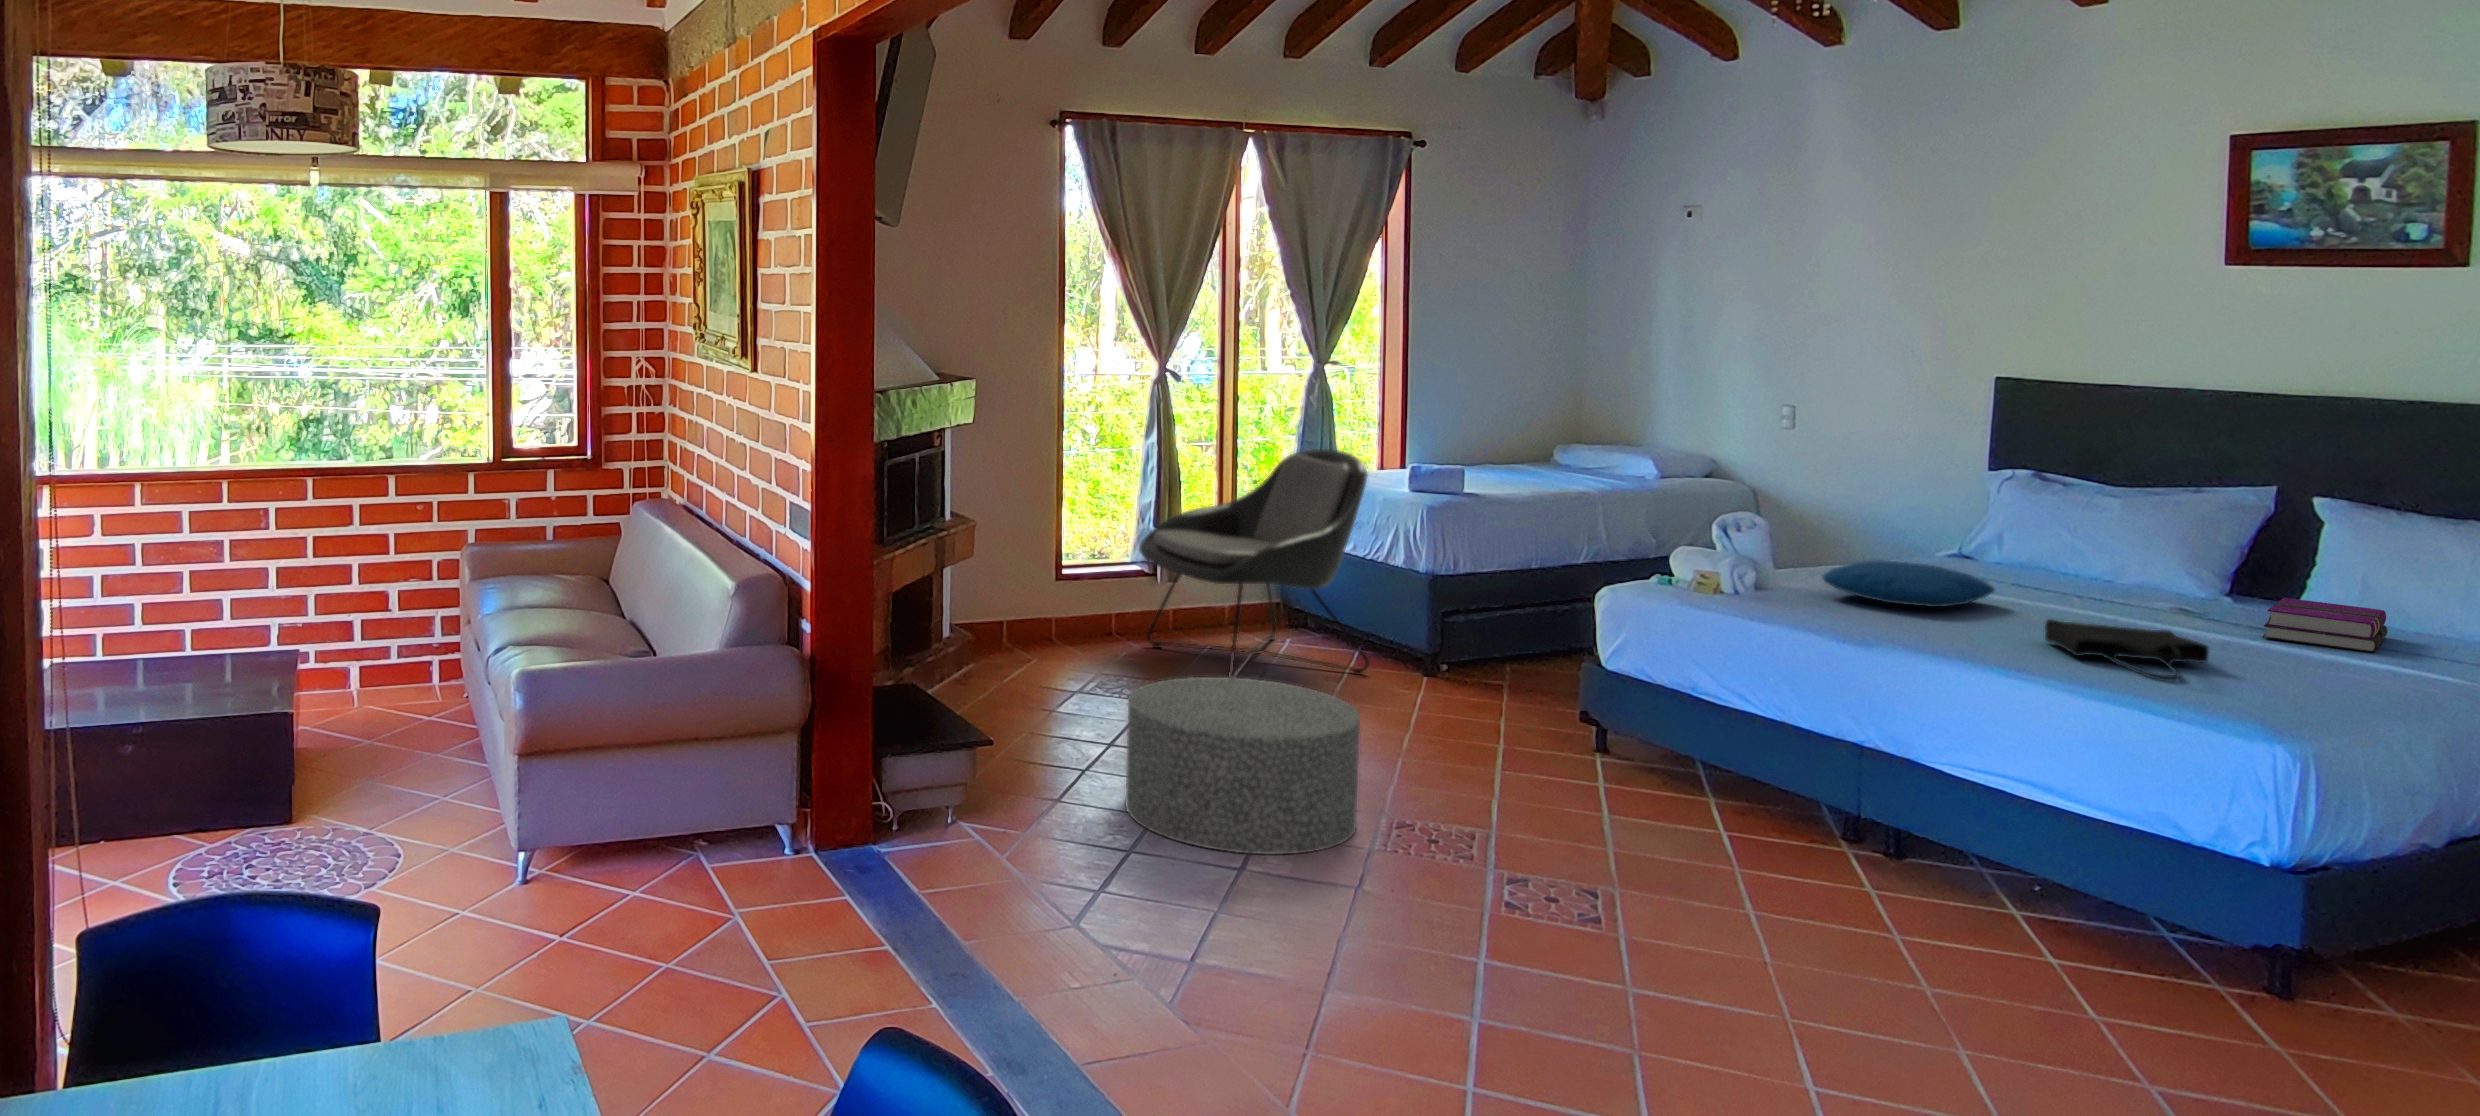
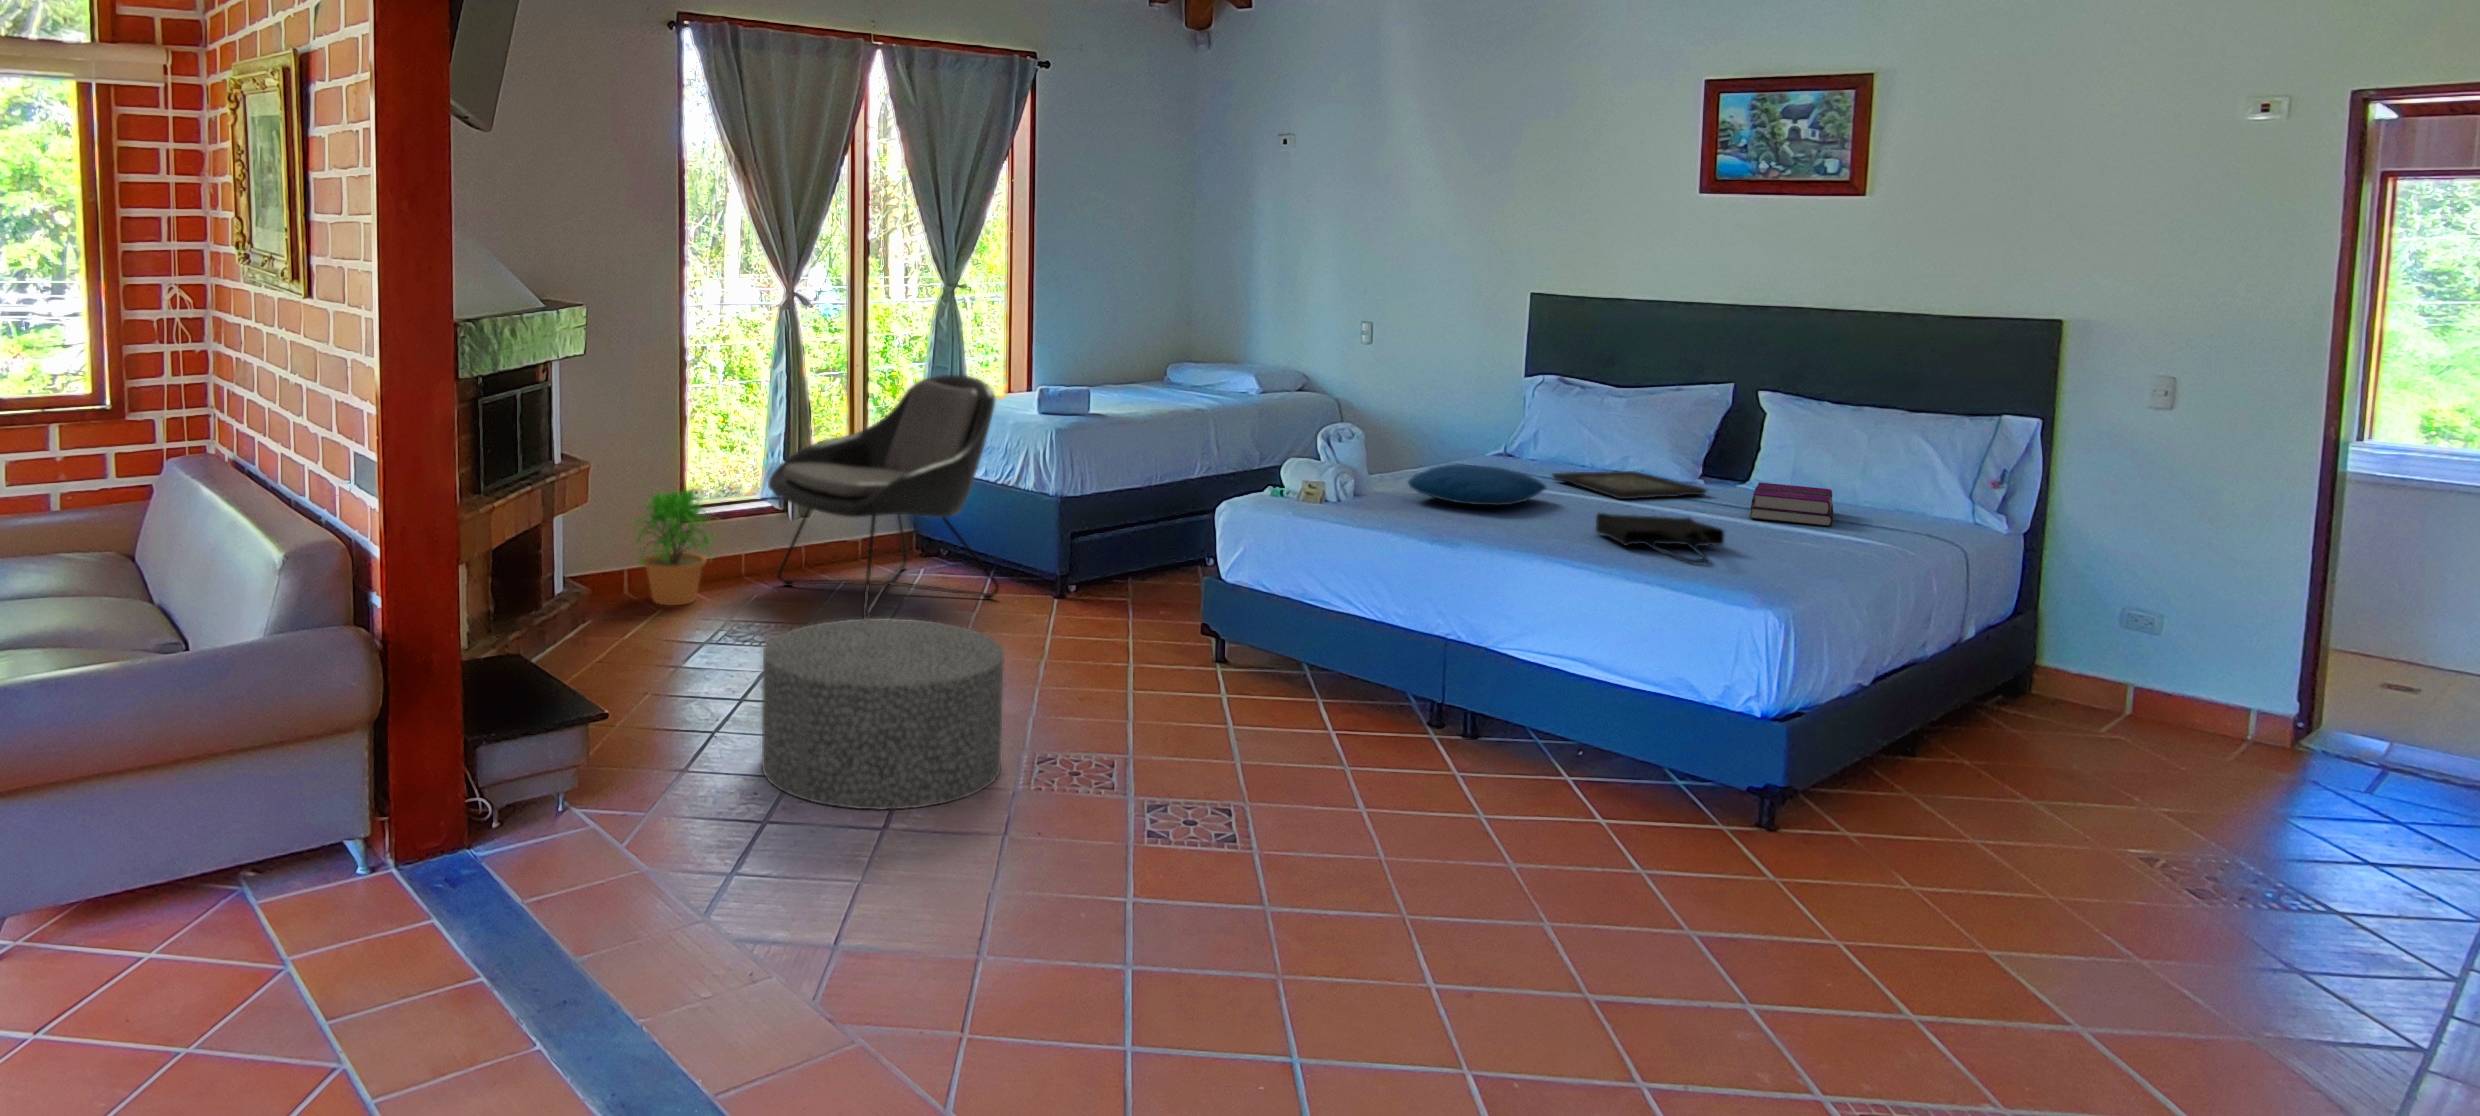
potted plant: none [1004,546,1098,658] -> present [635,490,716,605]
decorative tray: none [2013,576,2217,609] -> present [1553,471,1707,499]

